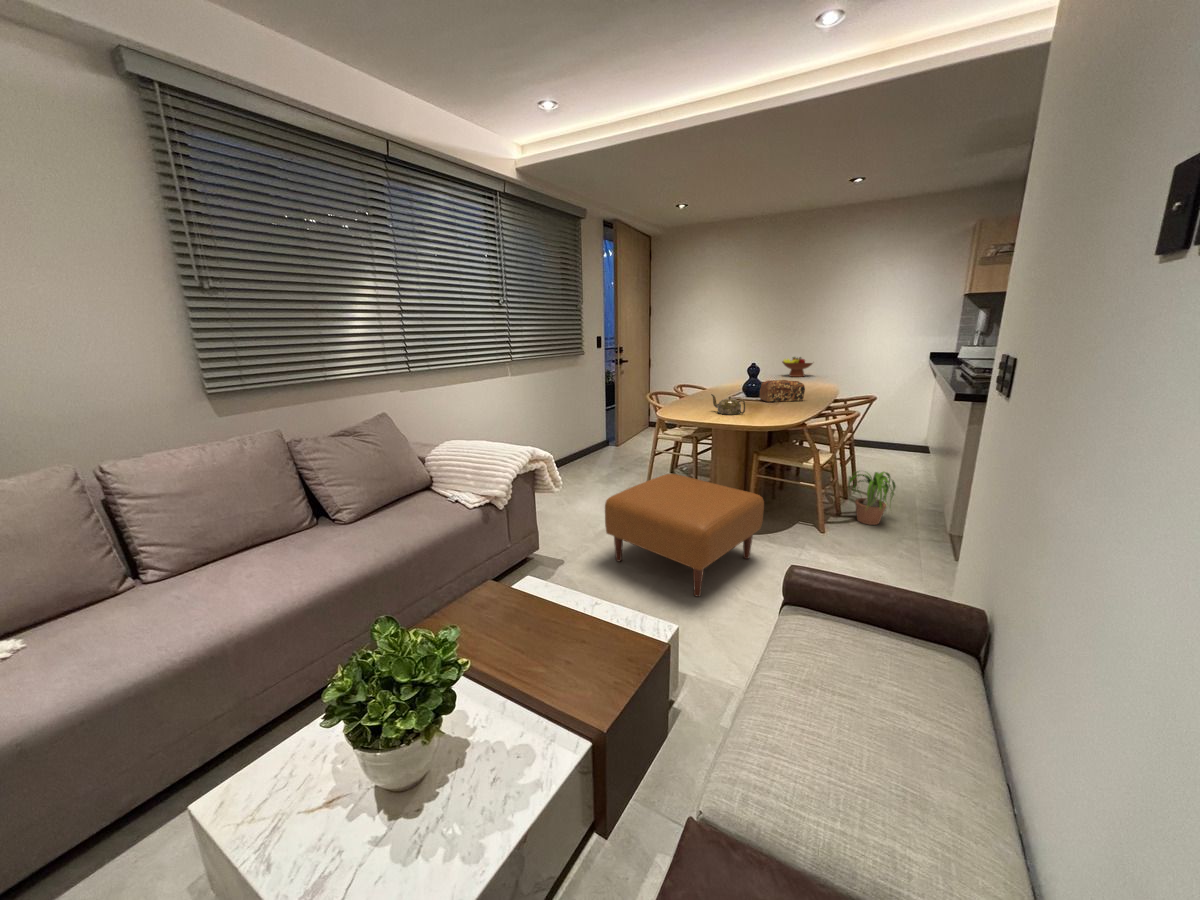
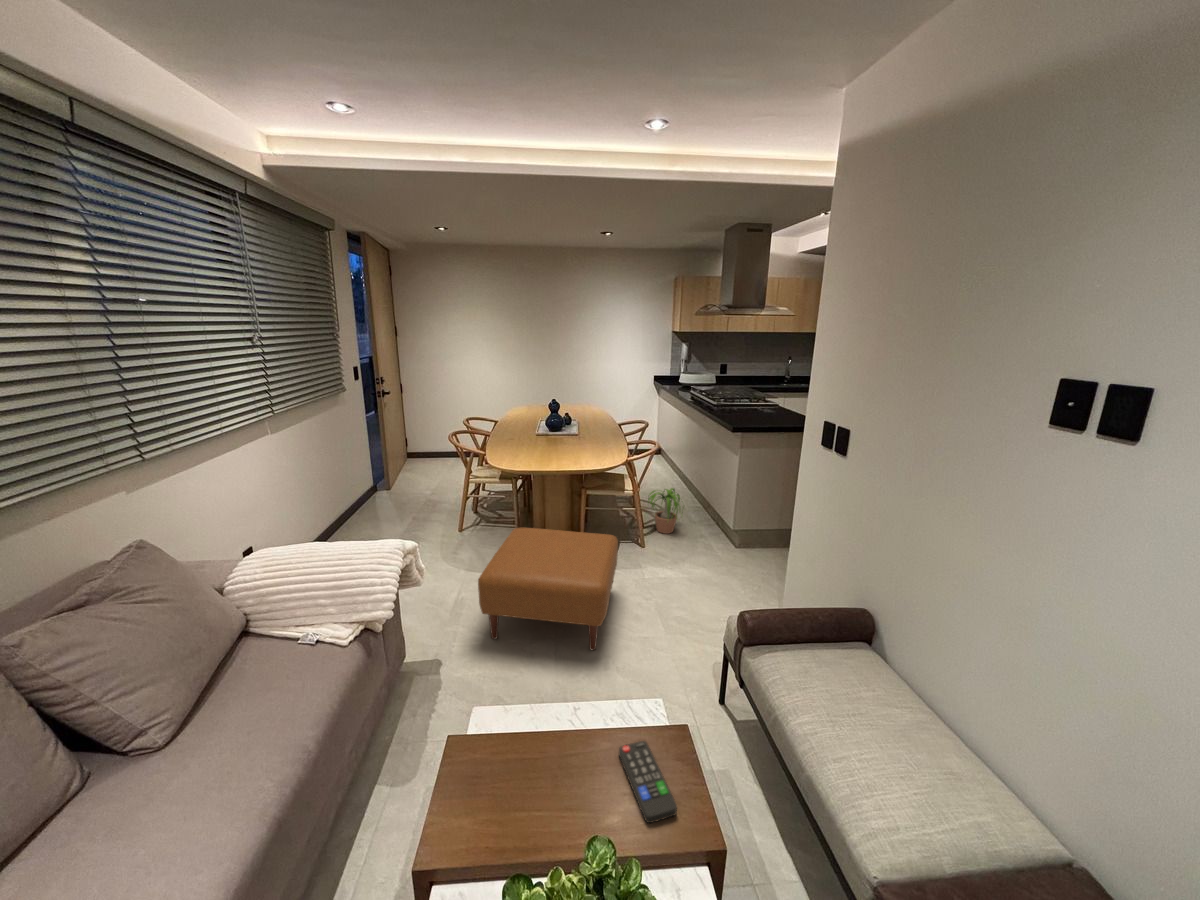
fruit bowl: present [782,357,813,377] -> none [544,381,572,399]
bread loaf: present [760,380,805,402] -> none [563,415,602,437]
teapot: present [711,394,745,415] -> none [538,440,575,460]
remote control: none [561,633,616,698] -> present [619,741,677,823]

